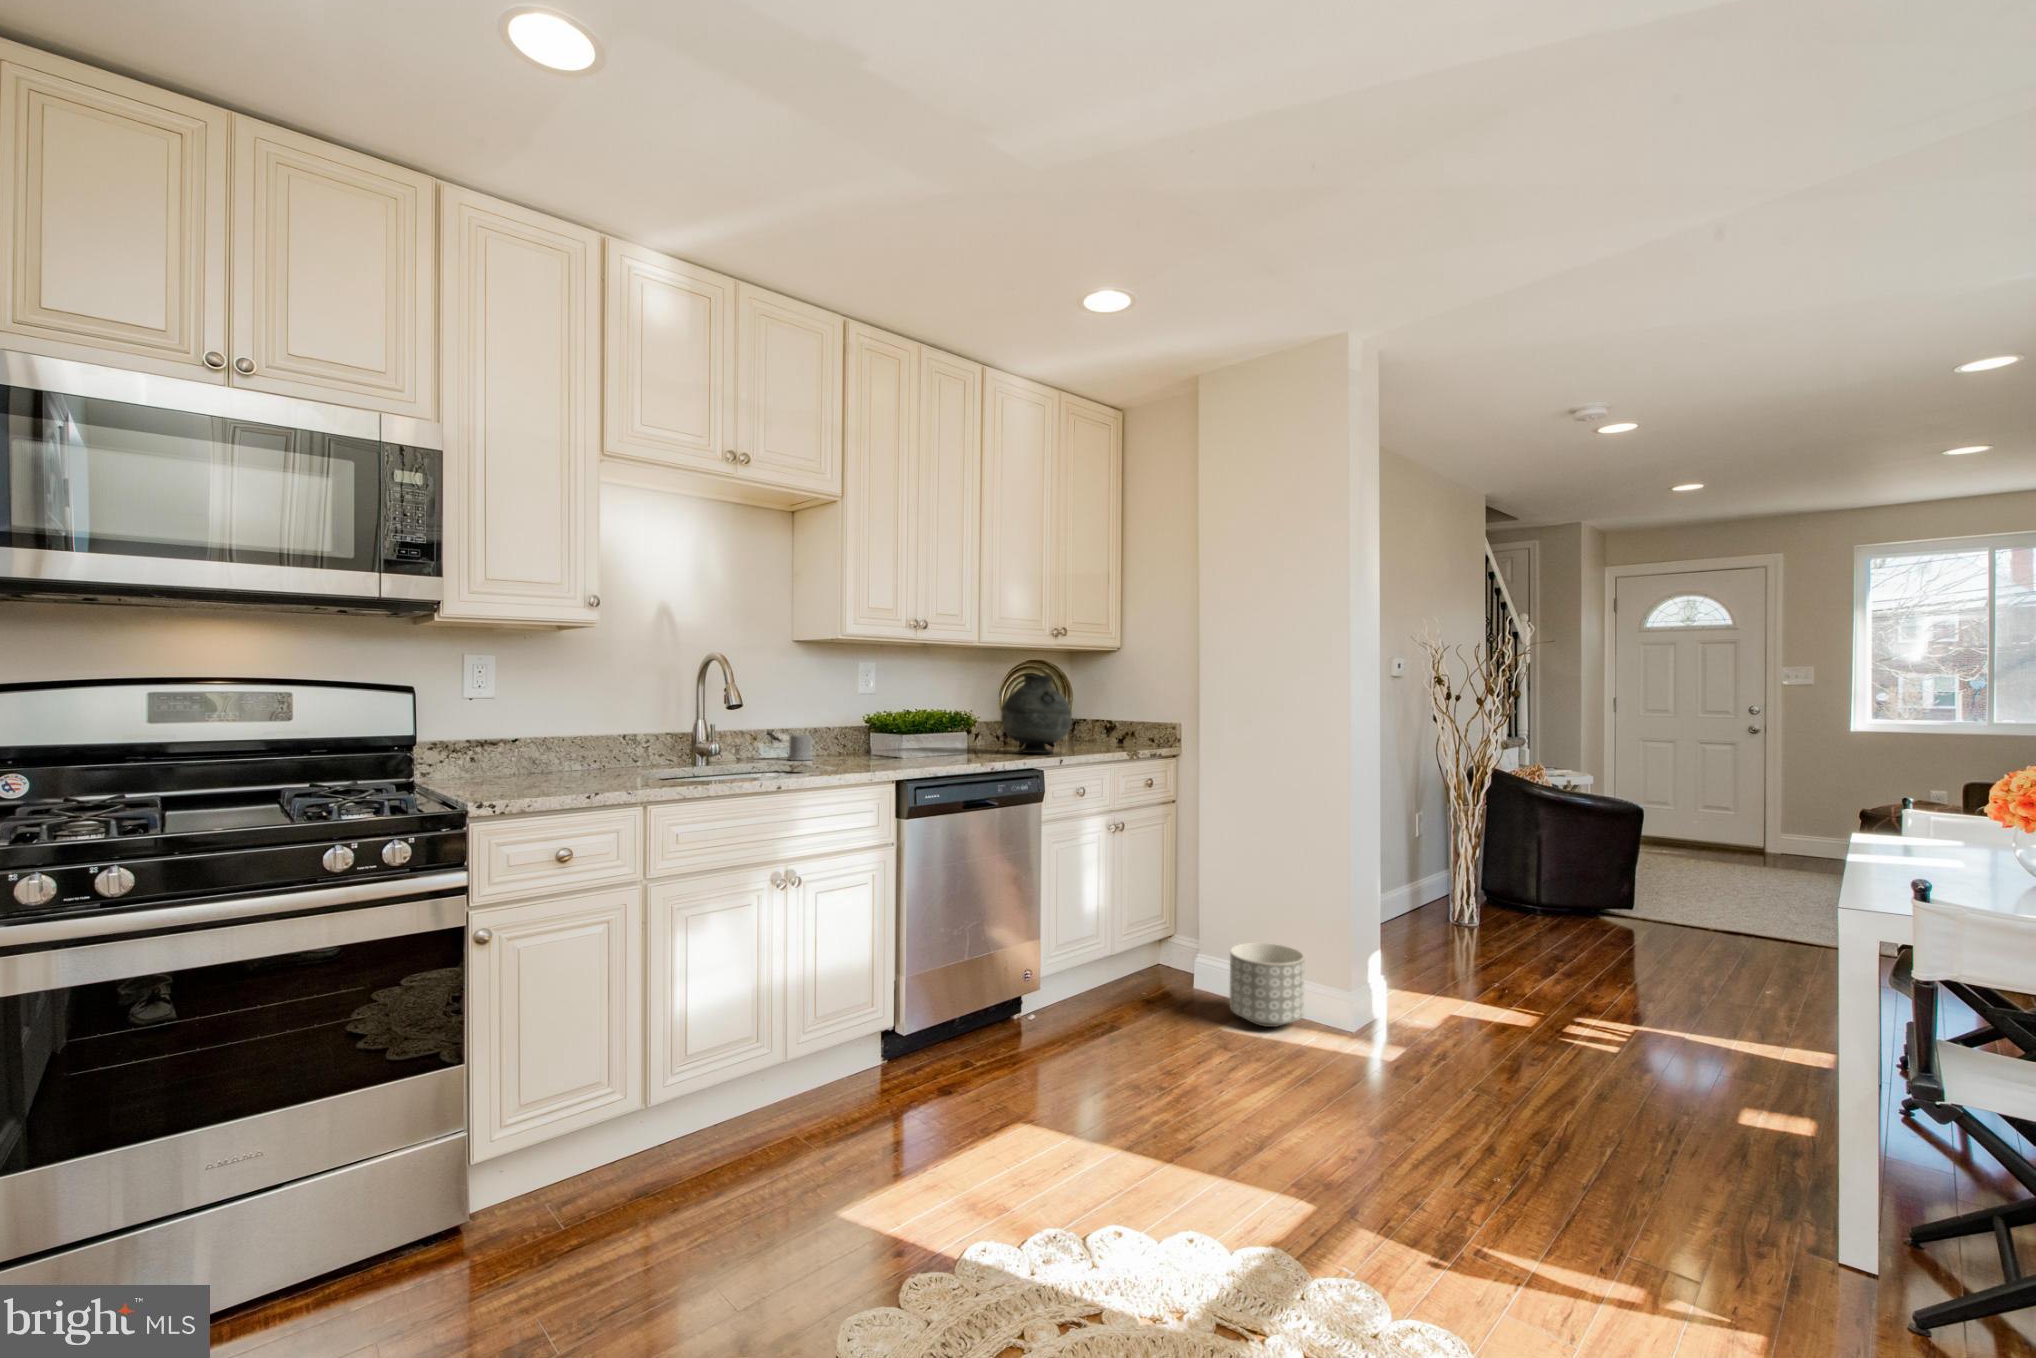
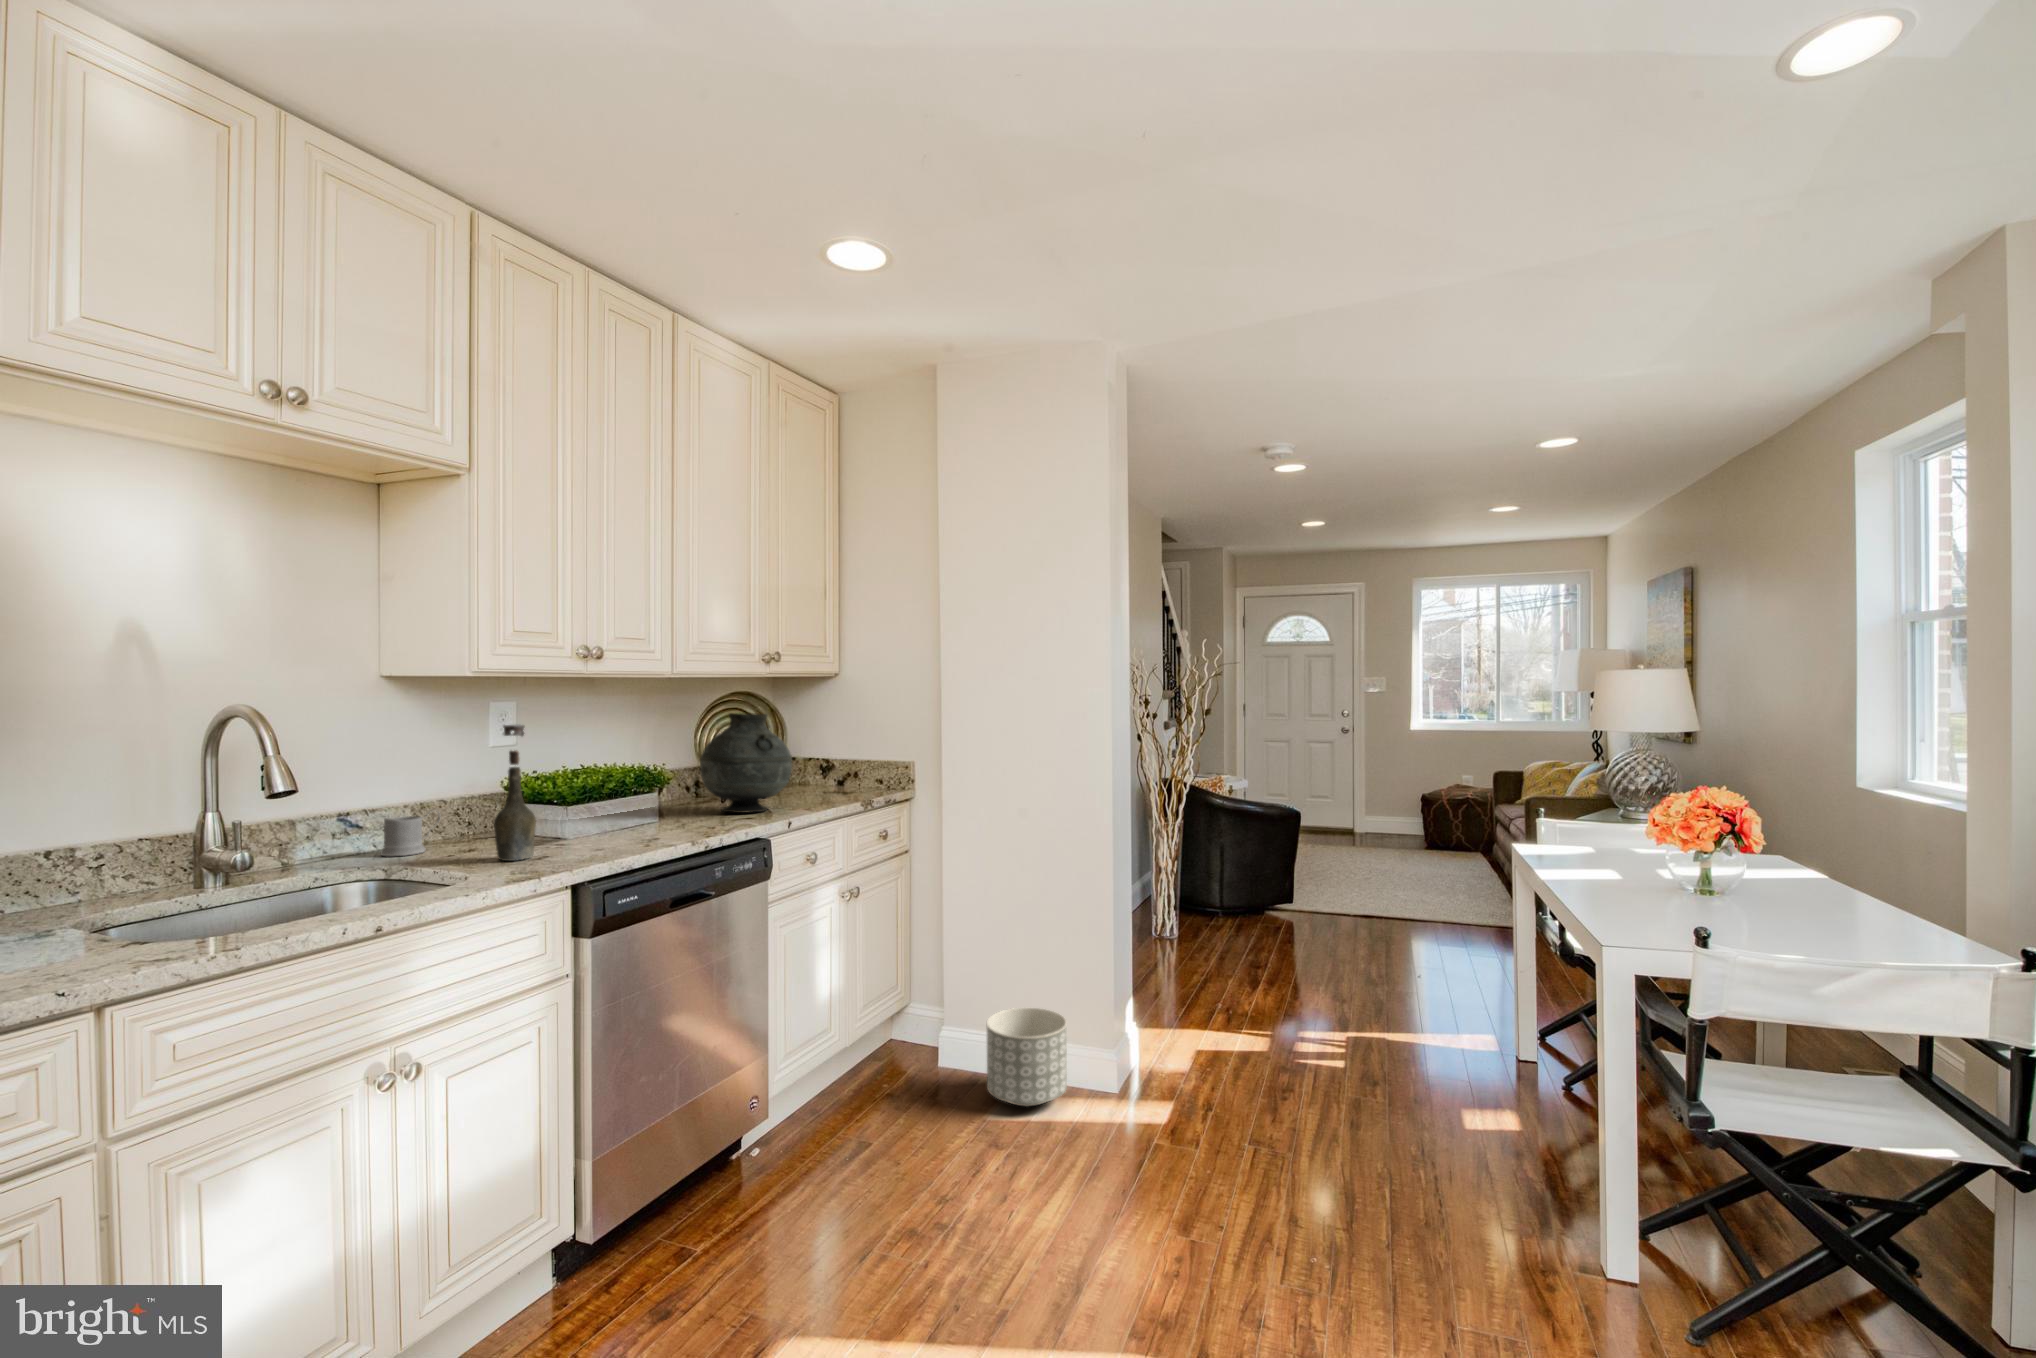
bottle: none [851,671,877,765] -> present [494,724,536,861]

